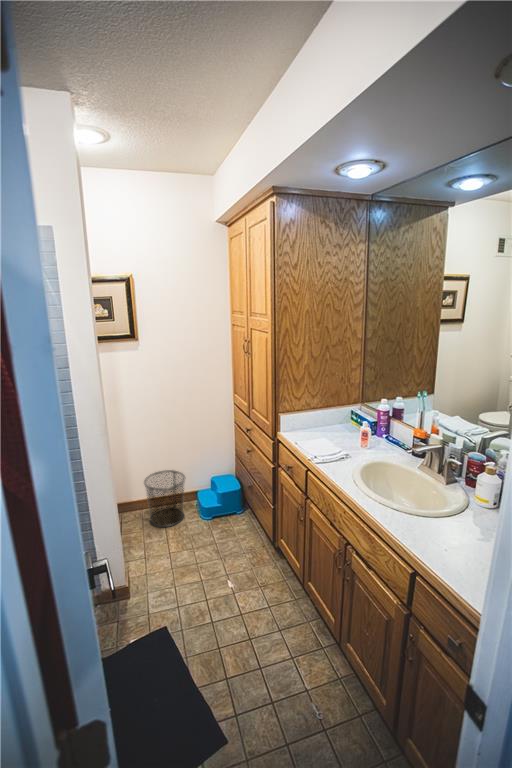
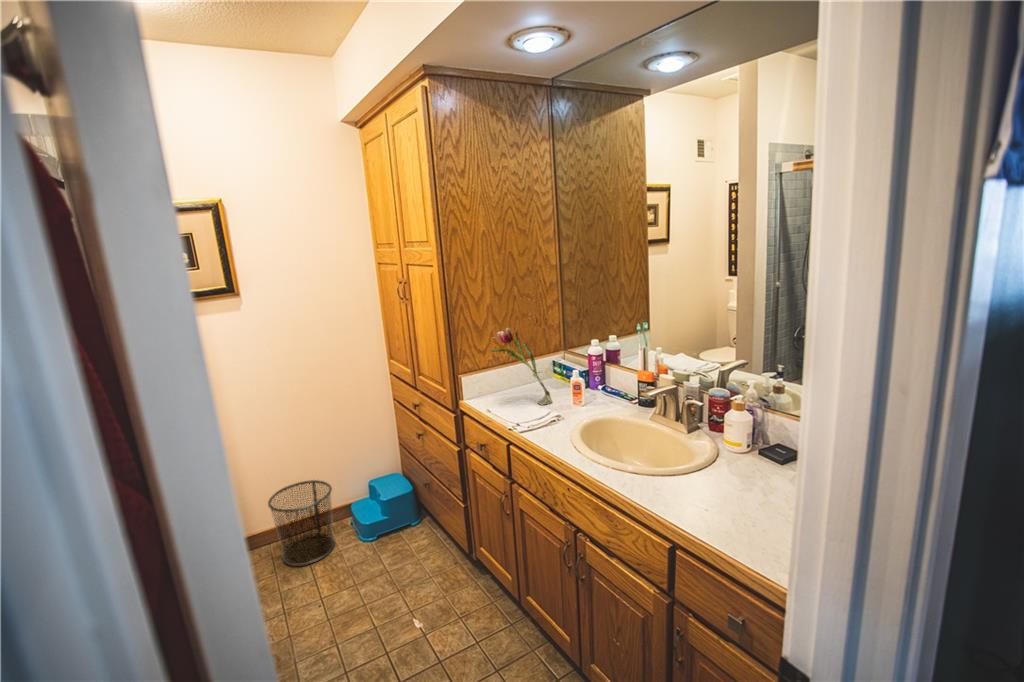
flower: none [303,383,345,444] -> present [492,328,552,405]

